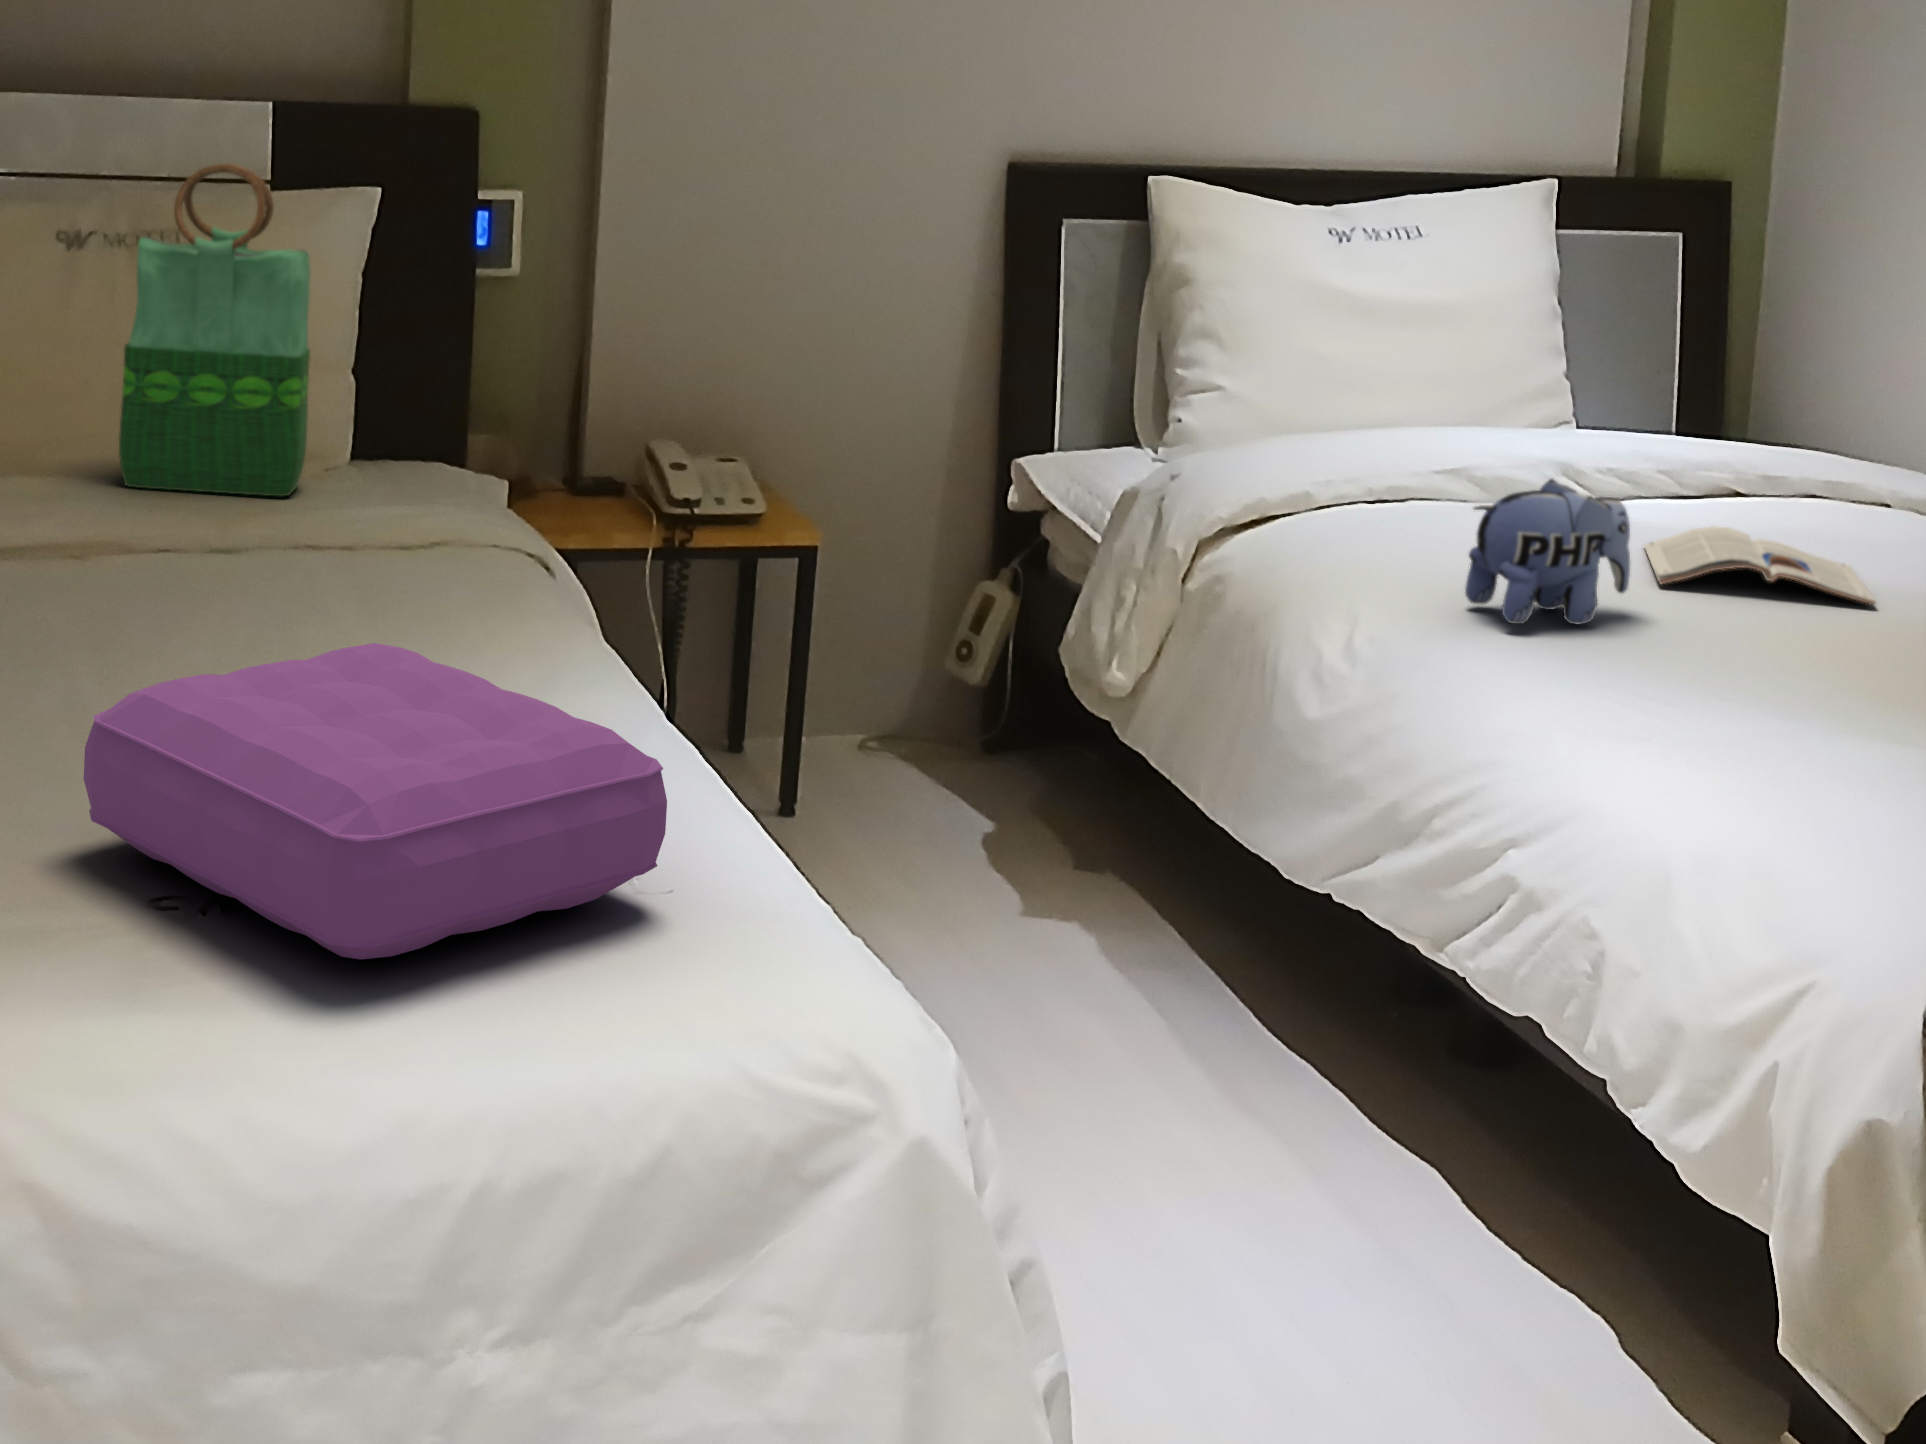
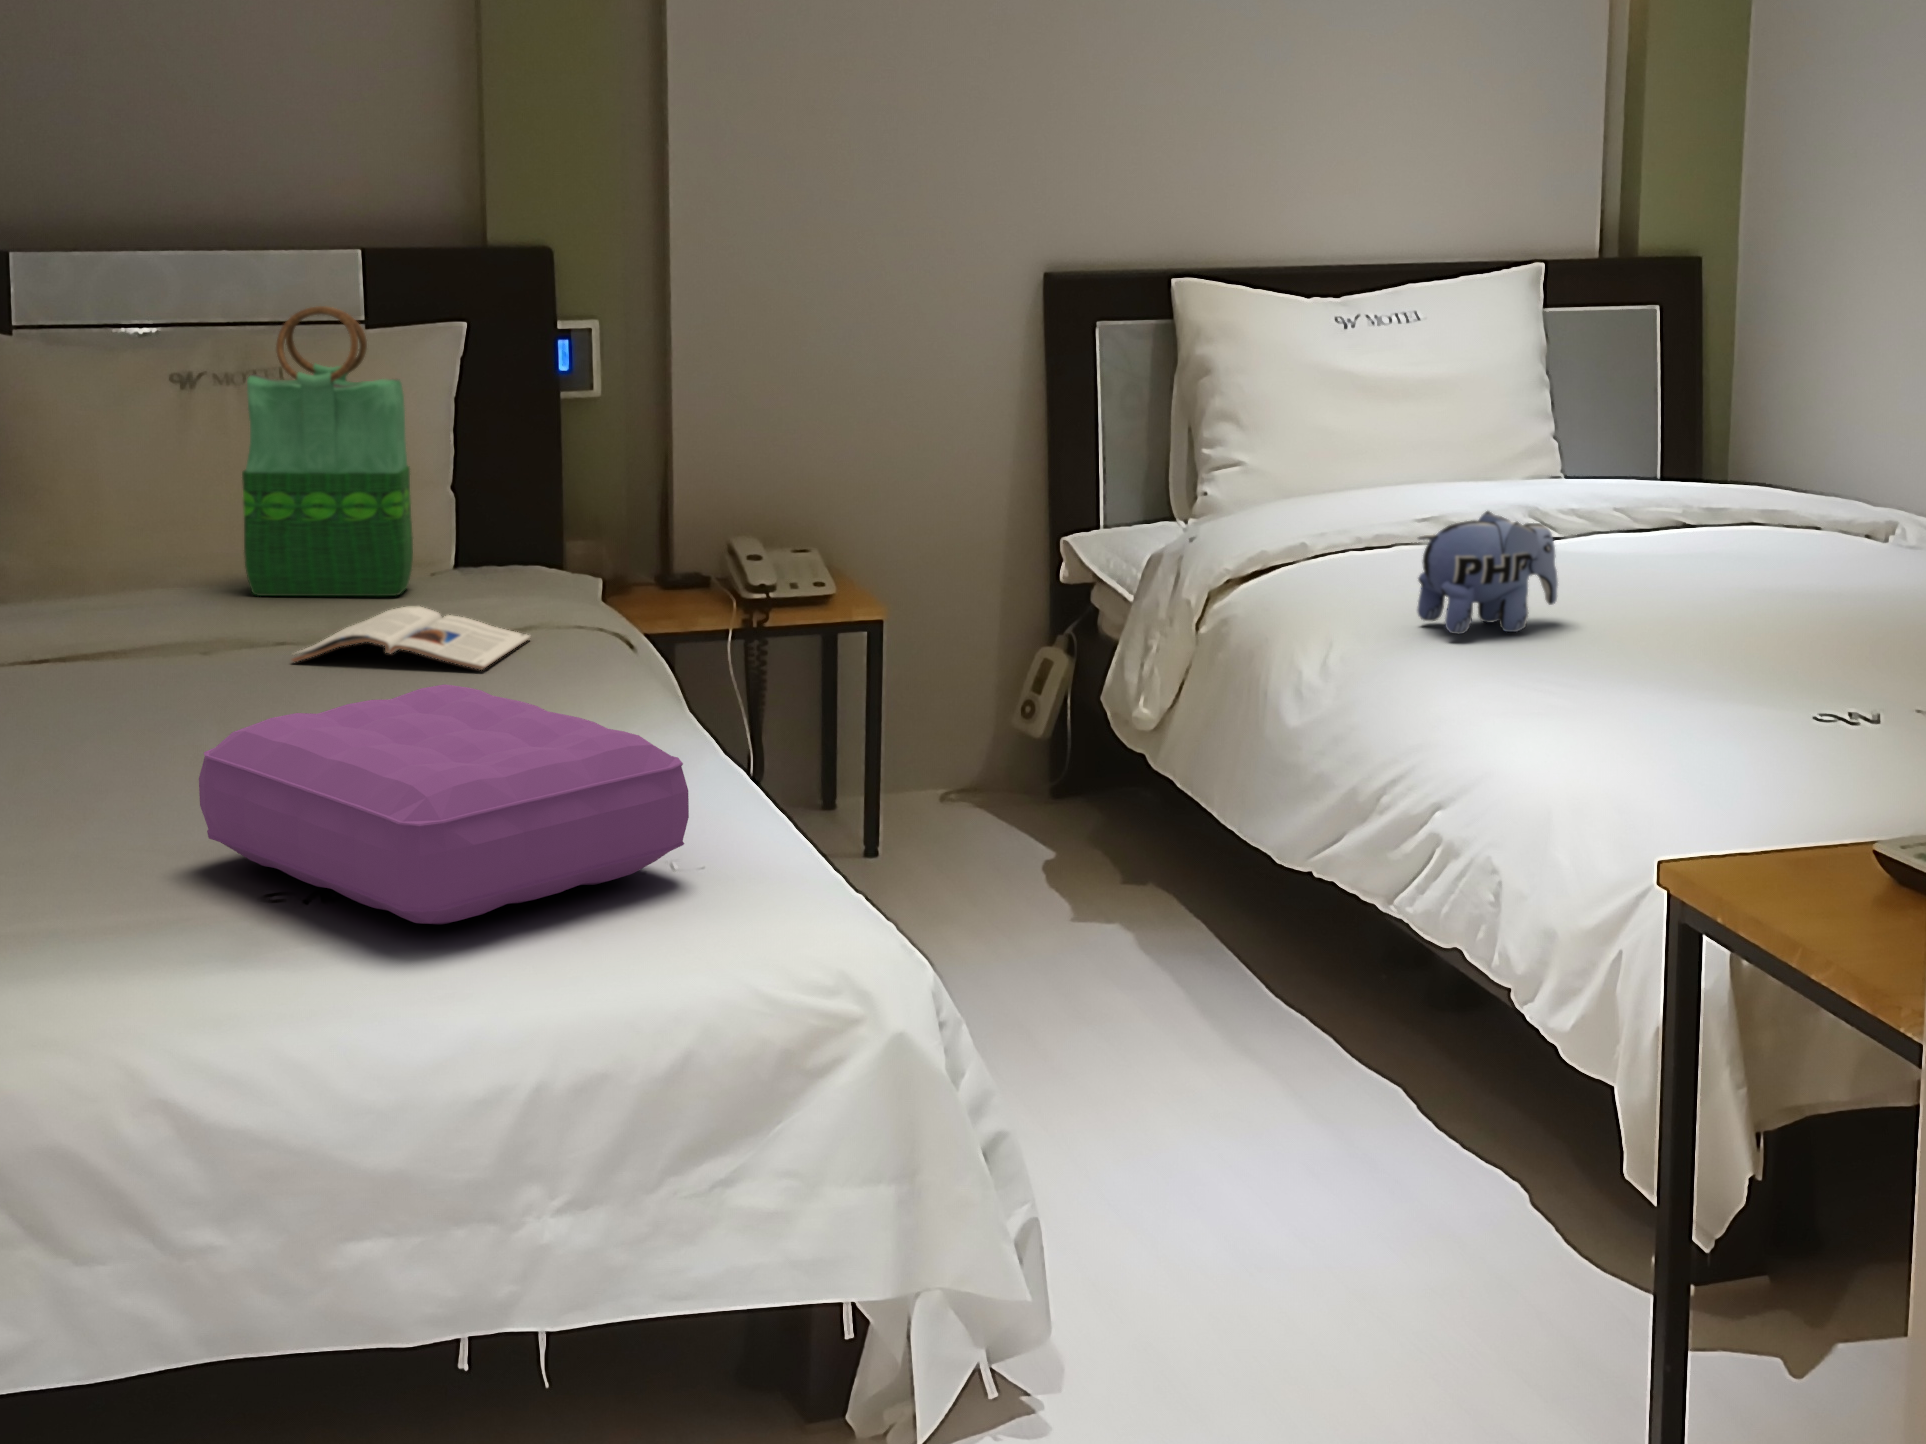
magazine: present [1644,527,1875,605] -> present [292,606,530,670]

